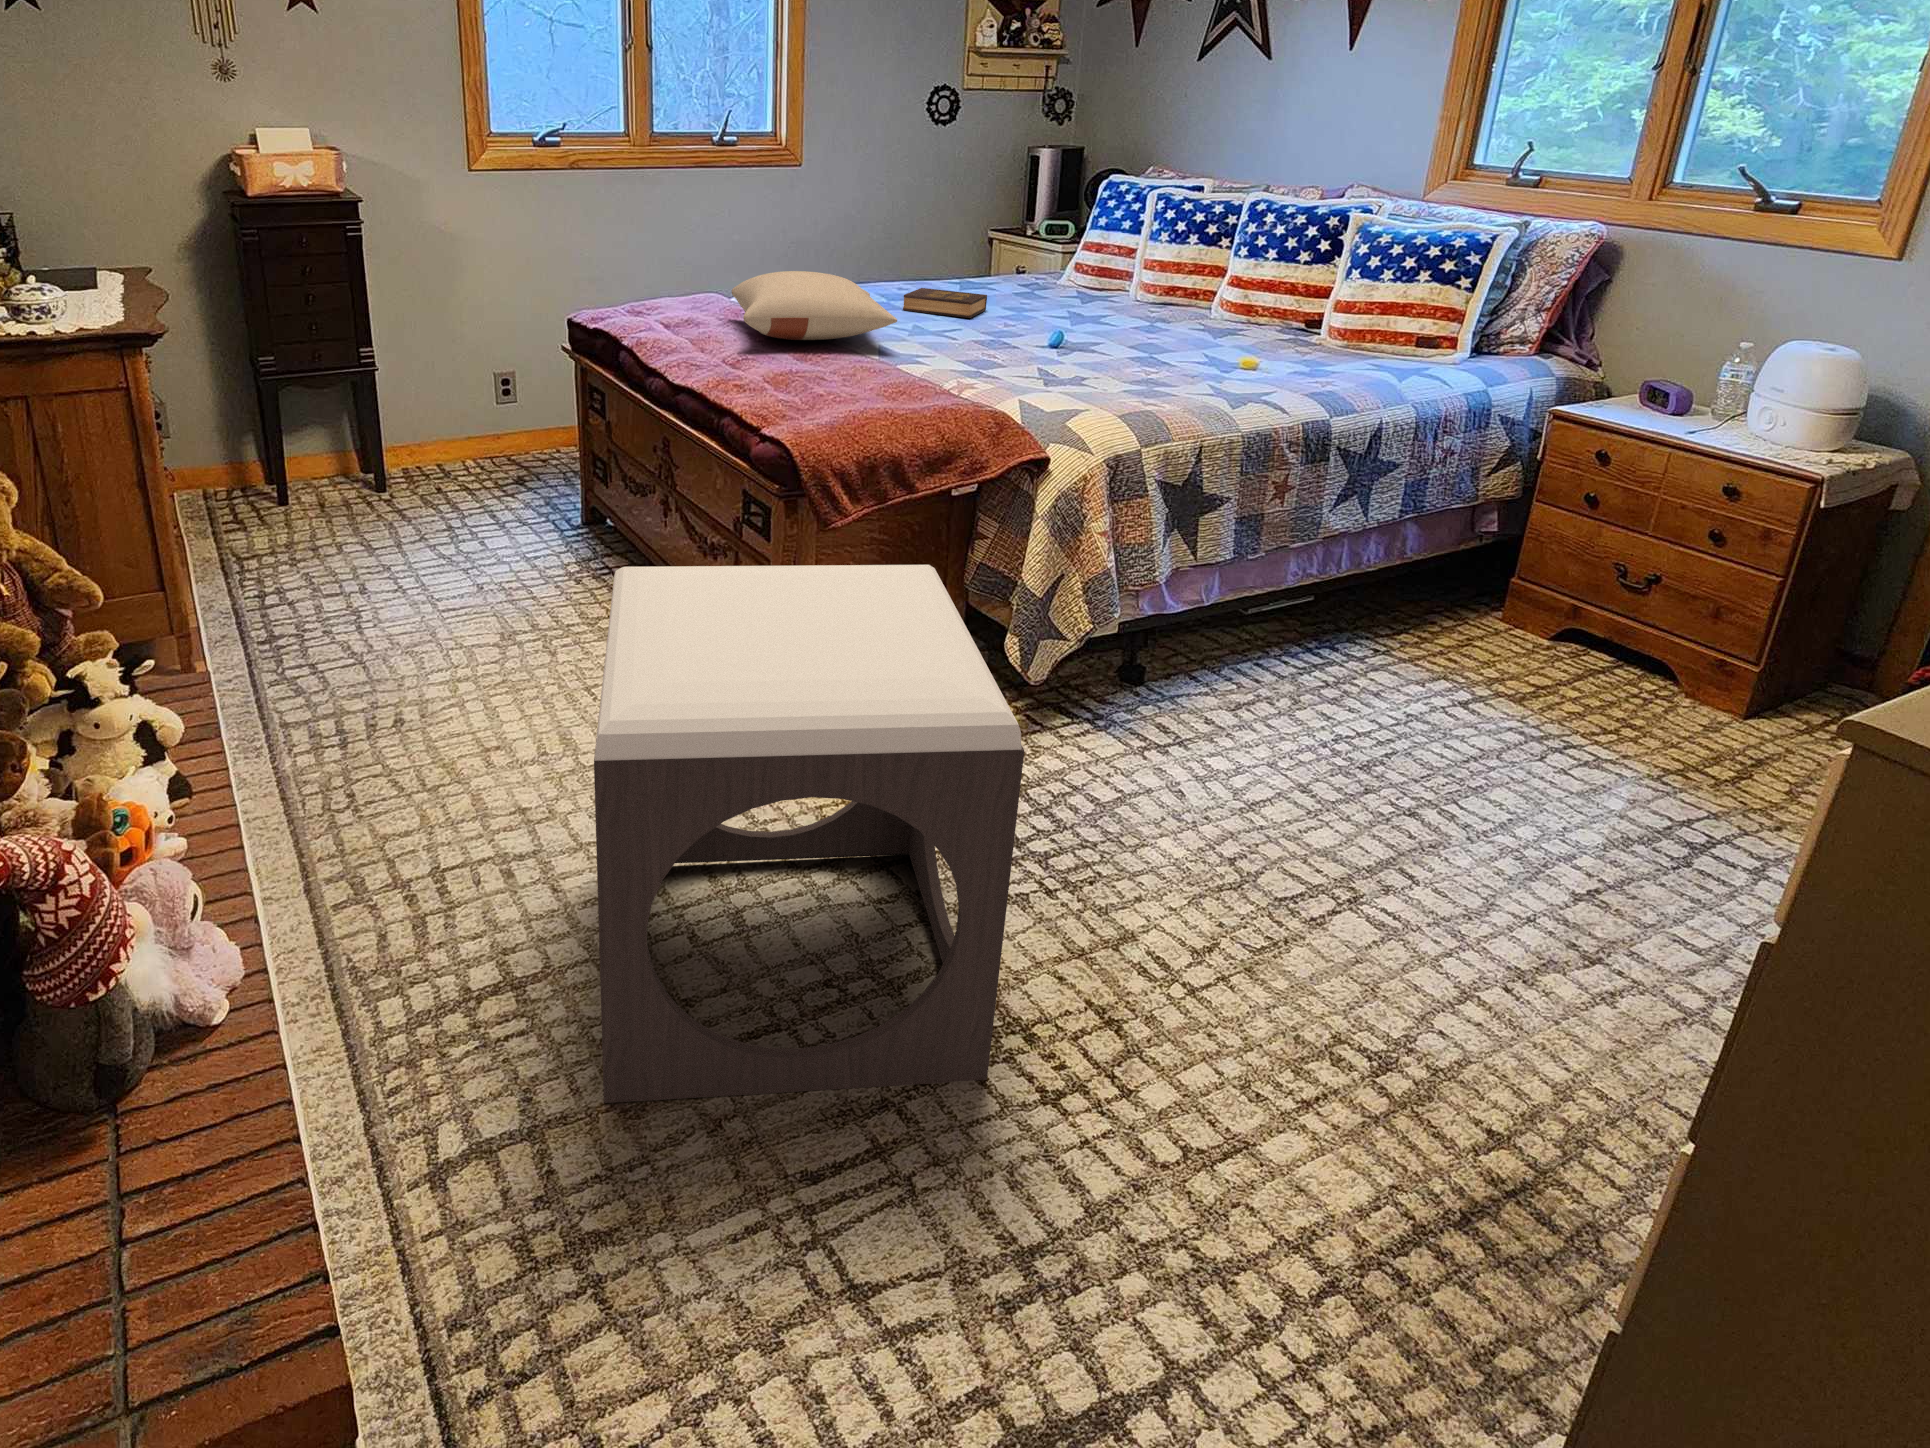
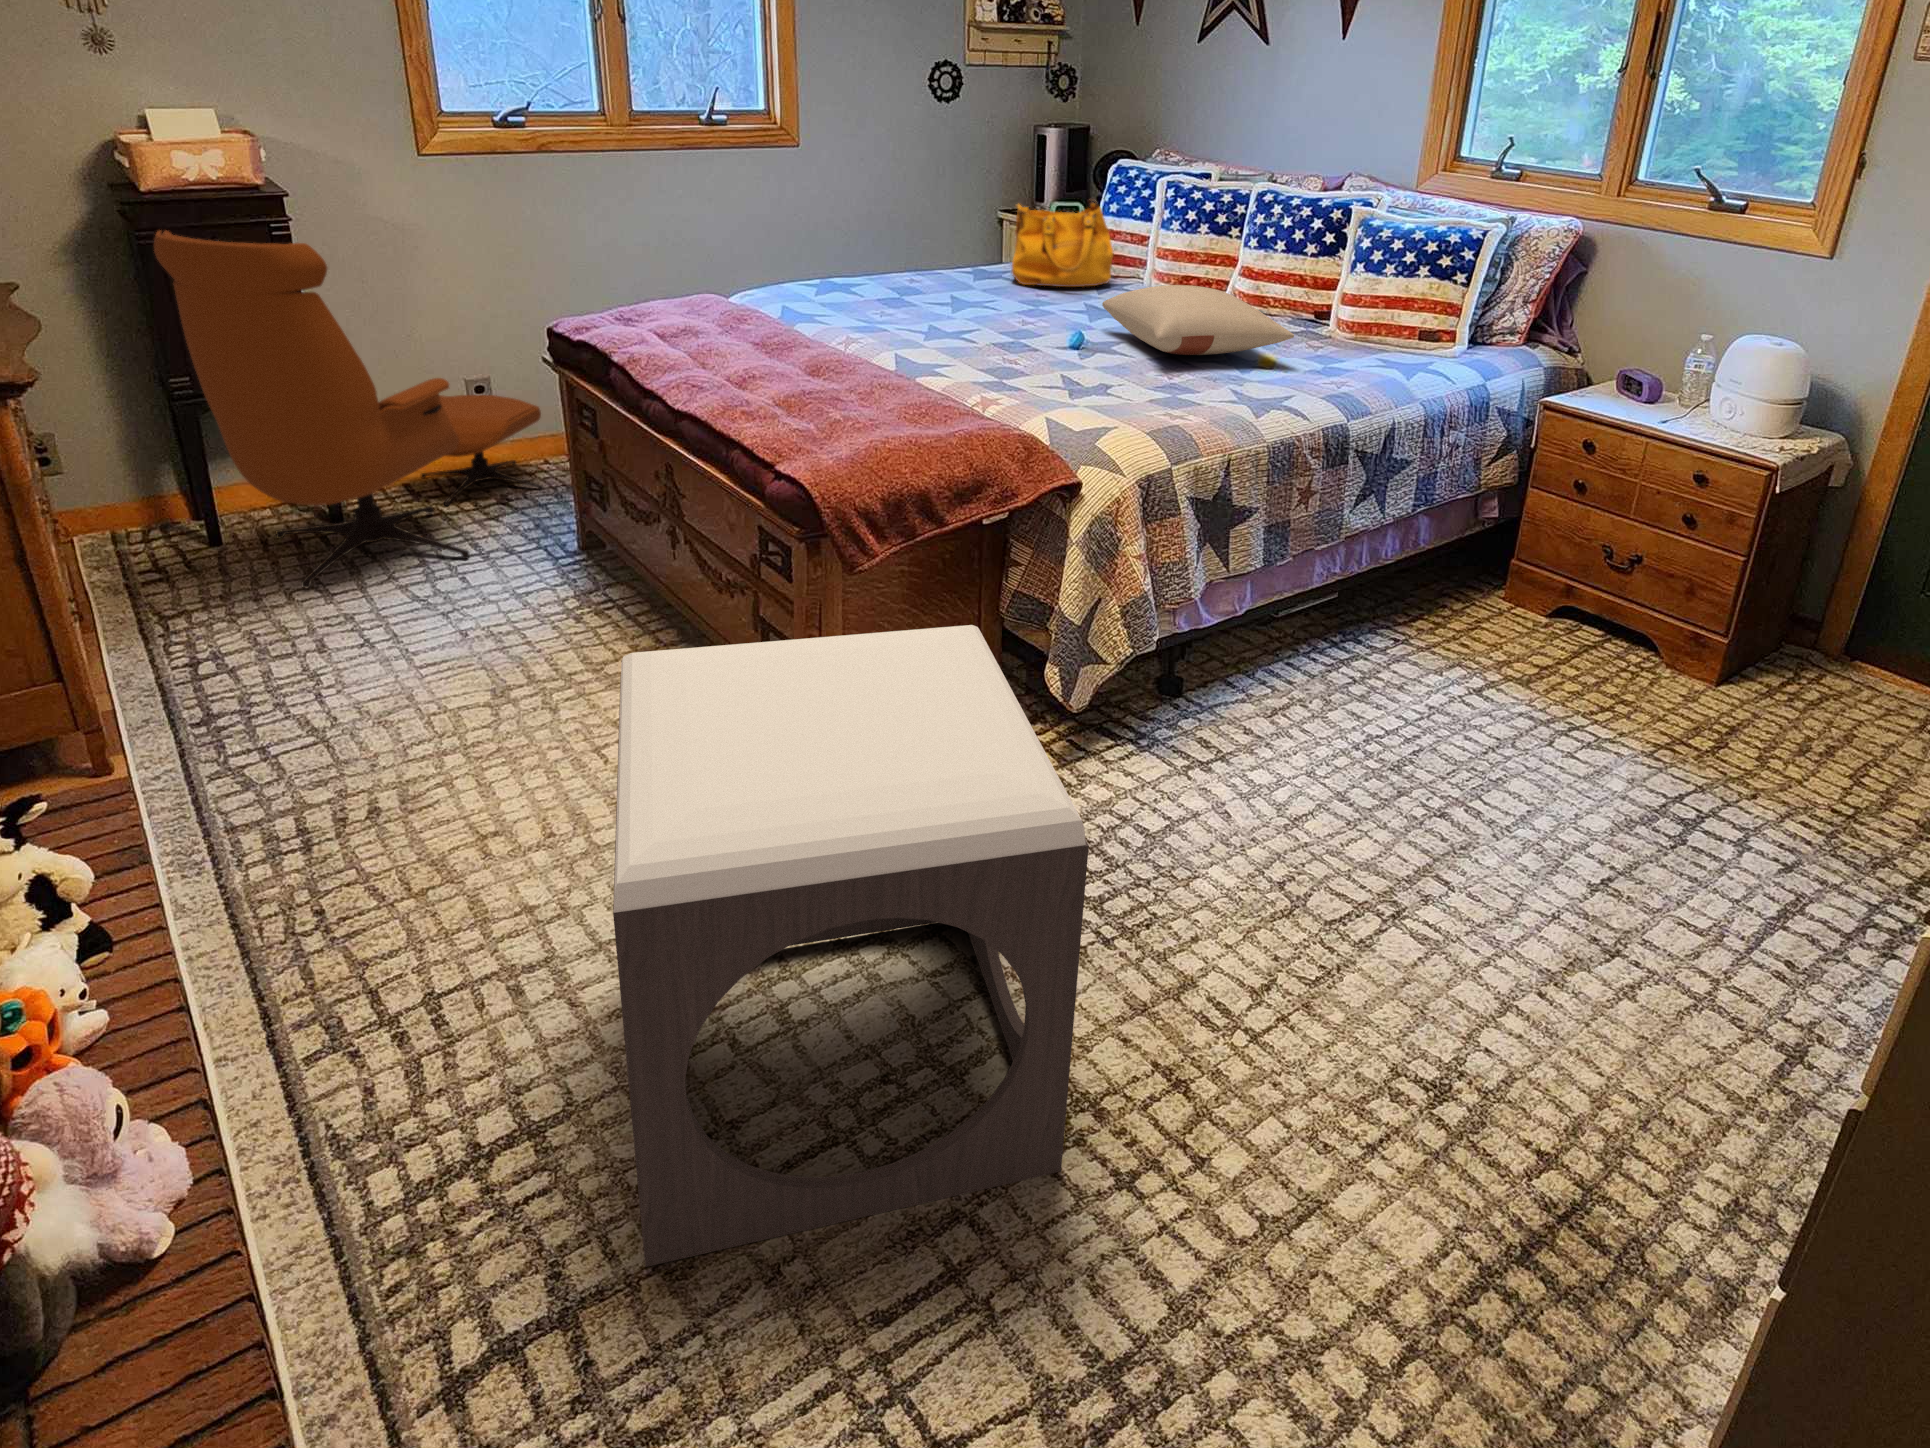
handbag: none [992,211,1094,296] -> present [1012,201,1113,287]
lounge chair: none [263,230,560,543] -> present [154,231,543,589]
pillow: present [732,271,897,340] -> present [1102,285,1294,355]
hardback book: present [903,288,987,318] -> none [921,283,1008,317]

